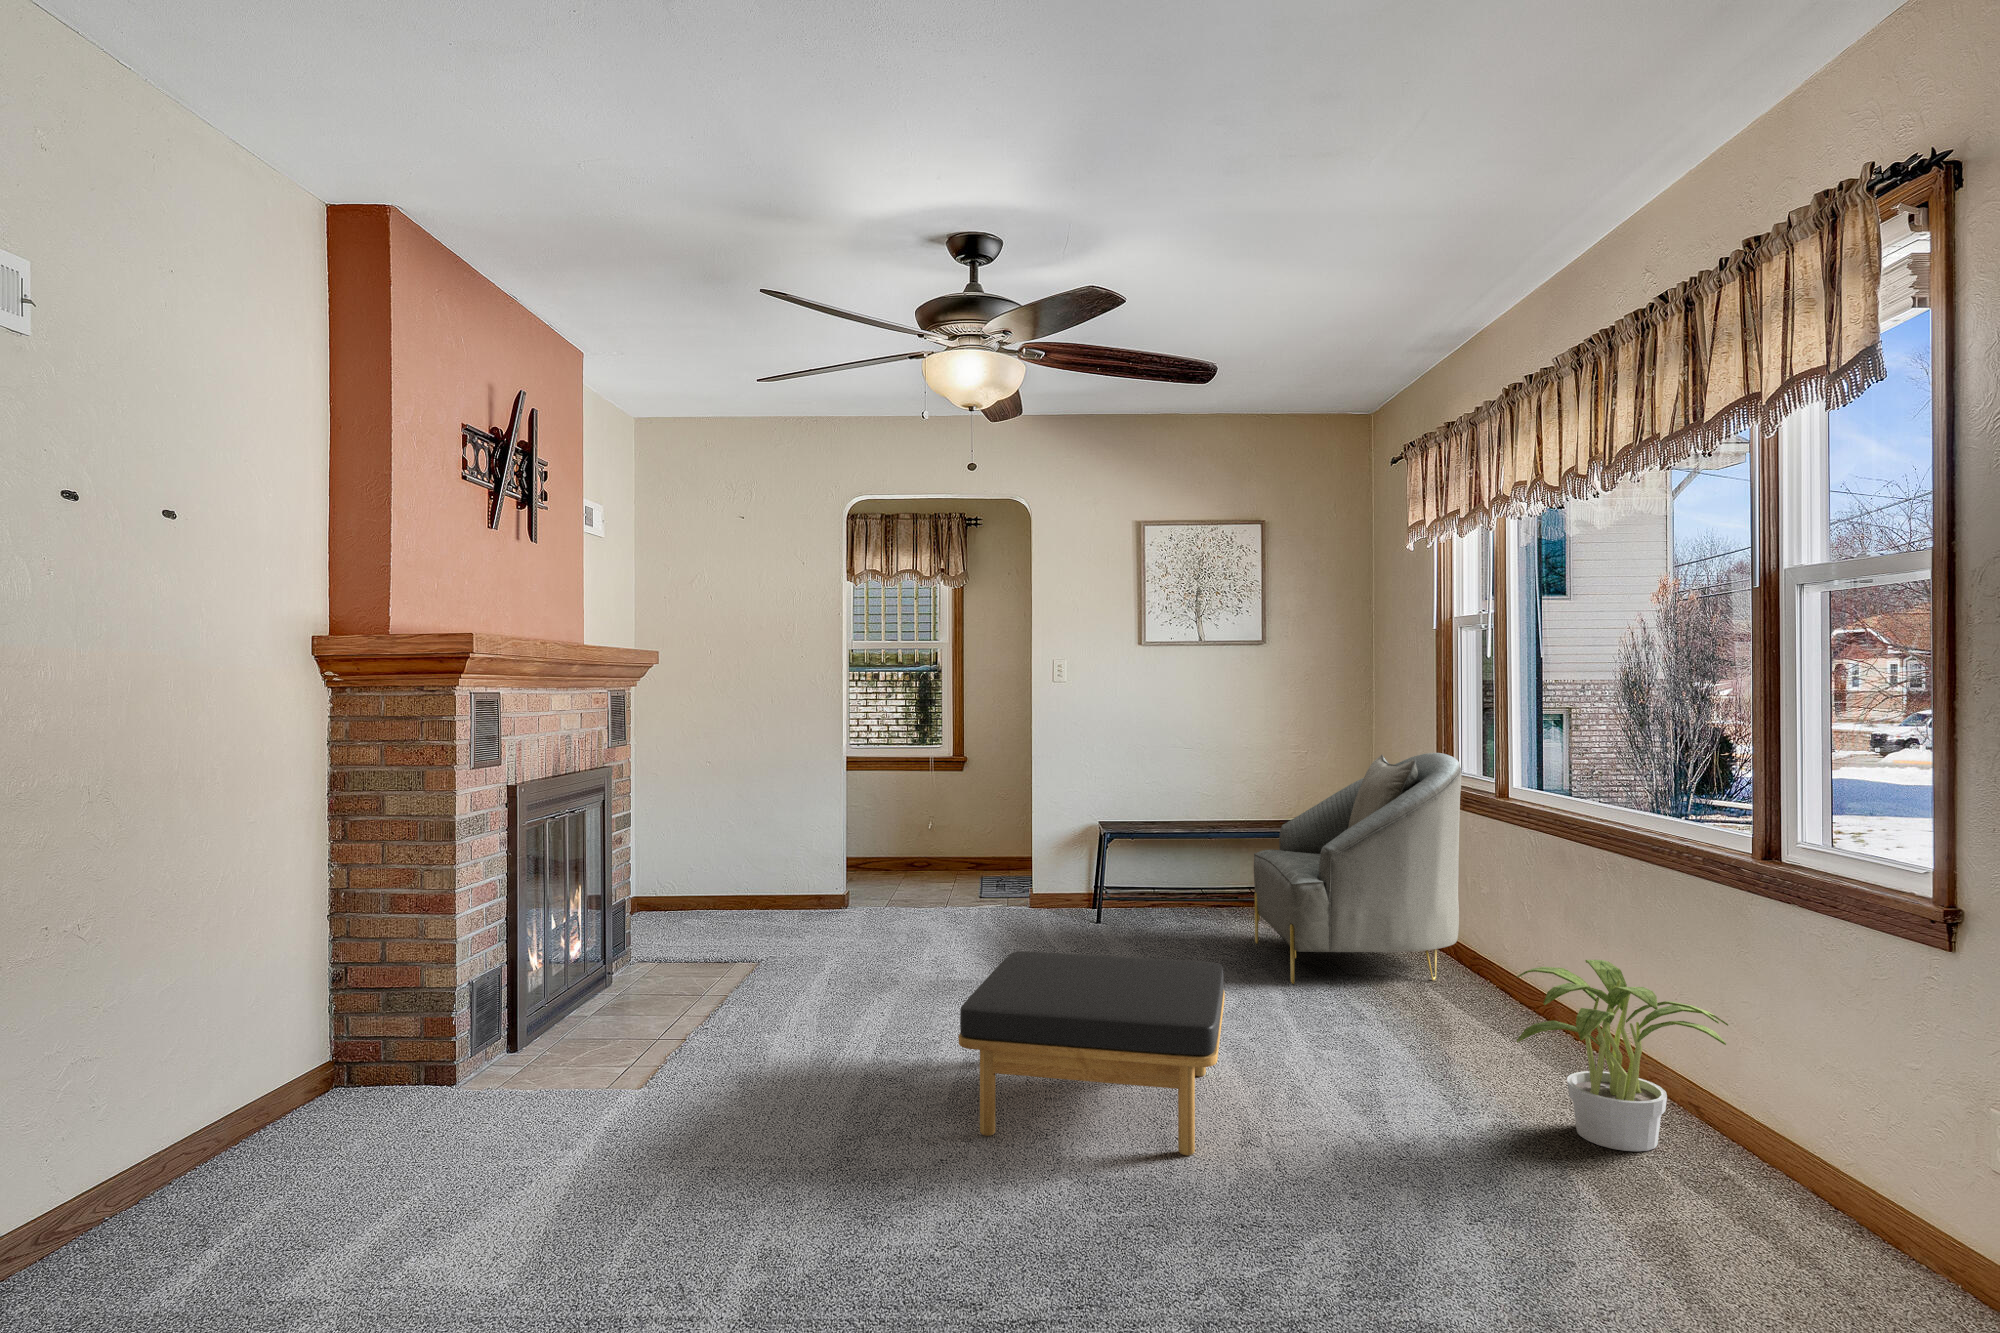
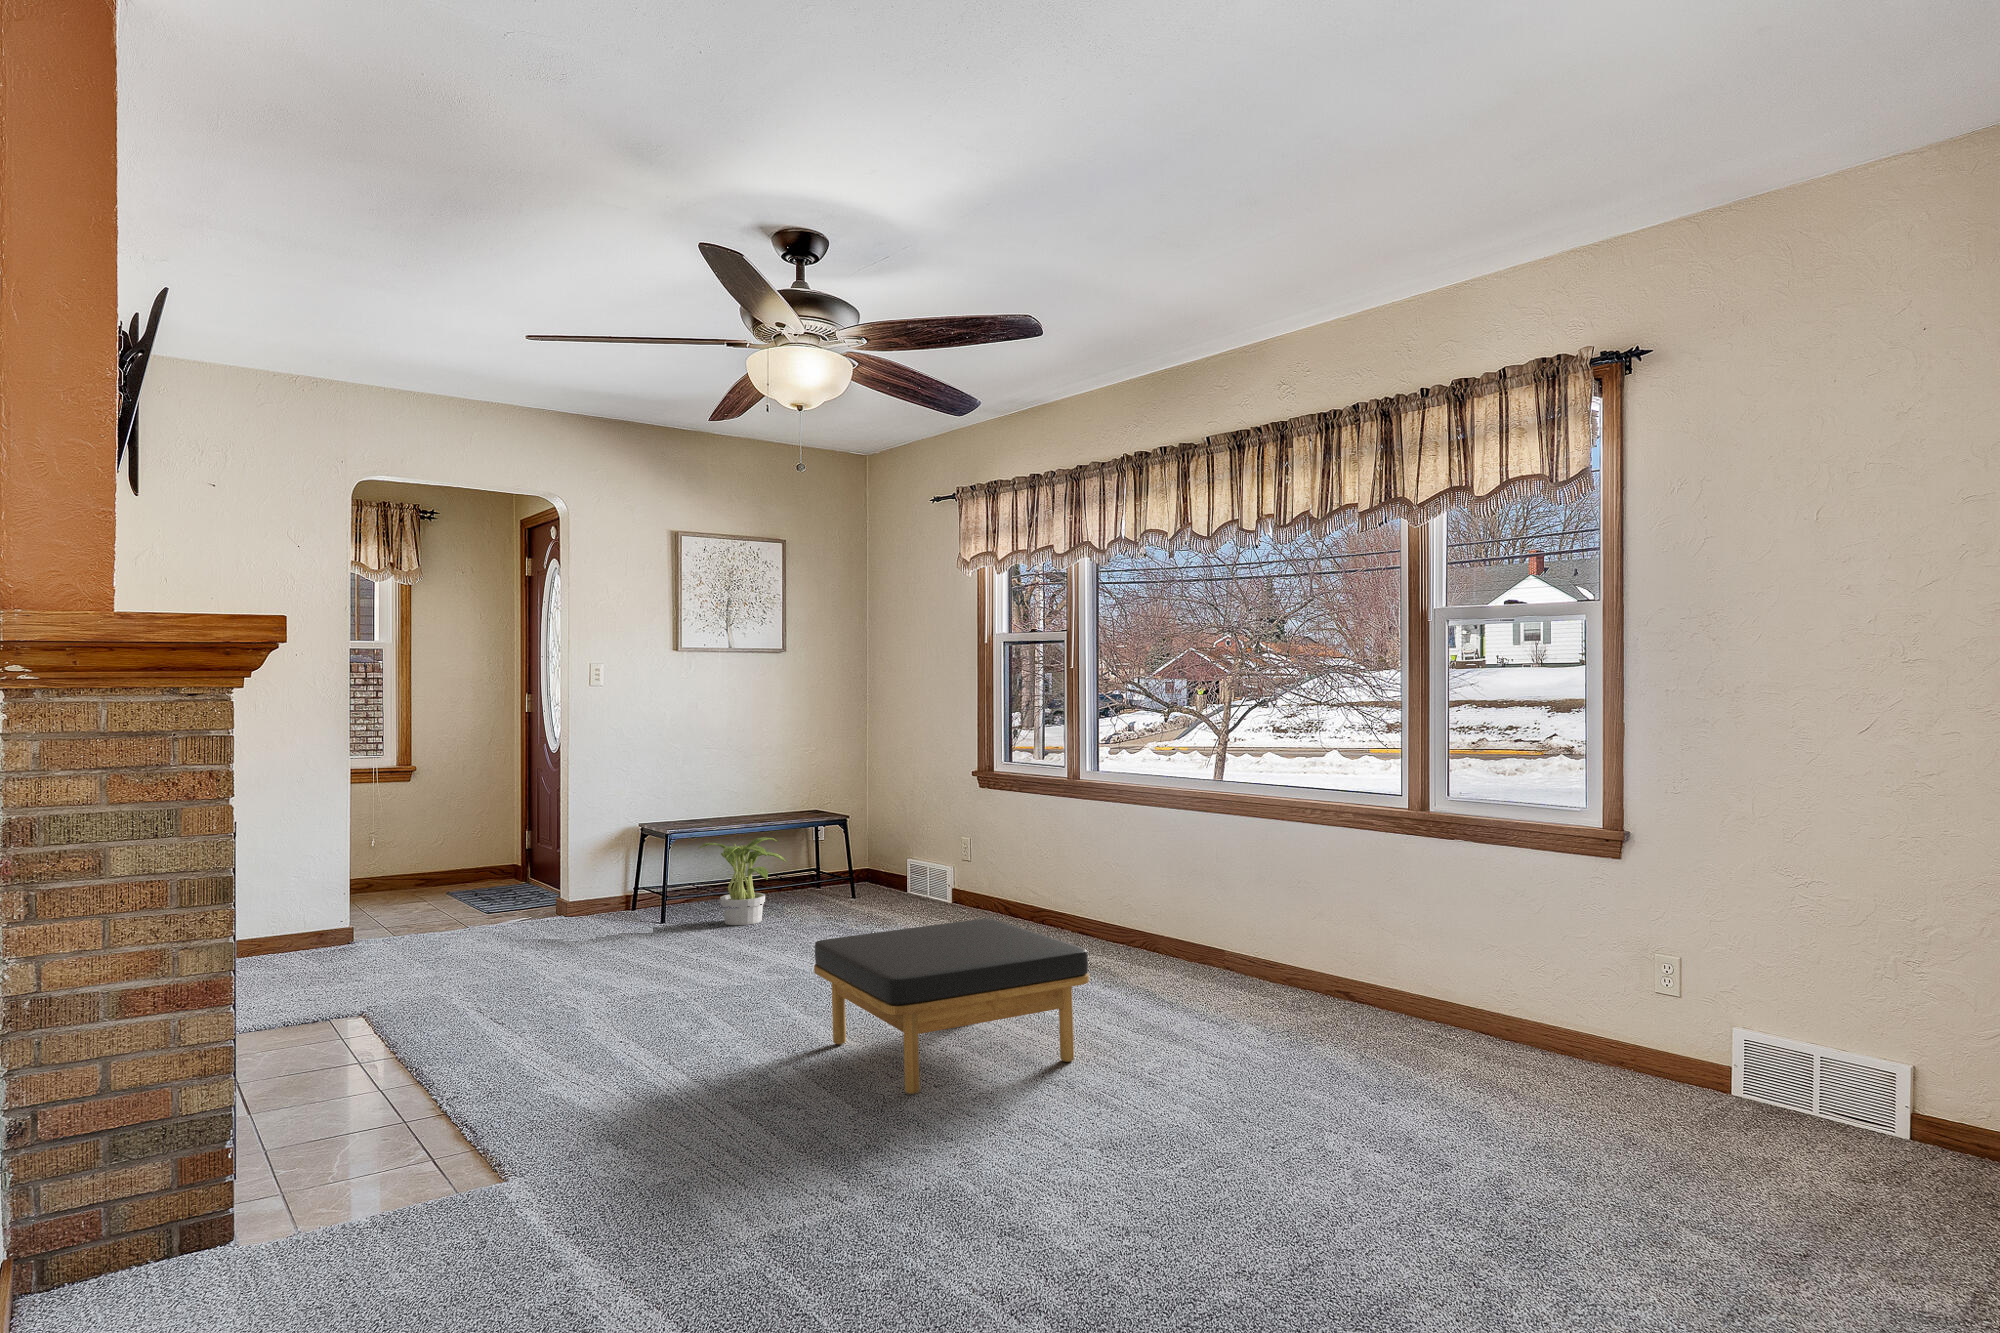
armchair: present [1254,753,1462,985] -> none [835,742,1023,951]
potted plant: present [1517,960,1728,1152] -> present [699,837,786,925]

